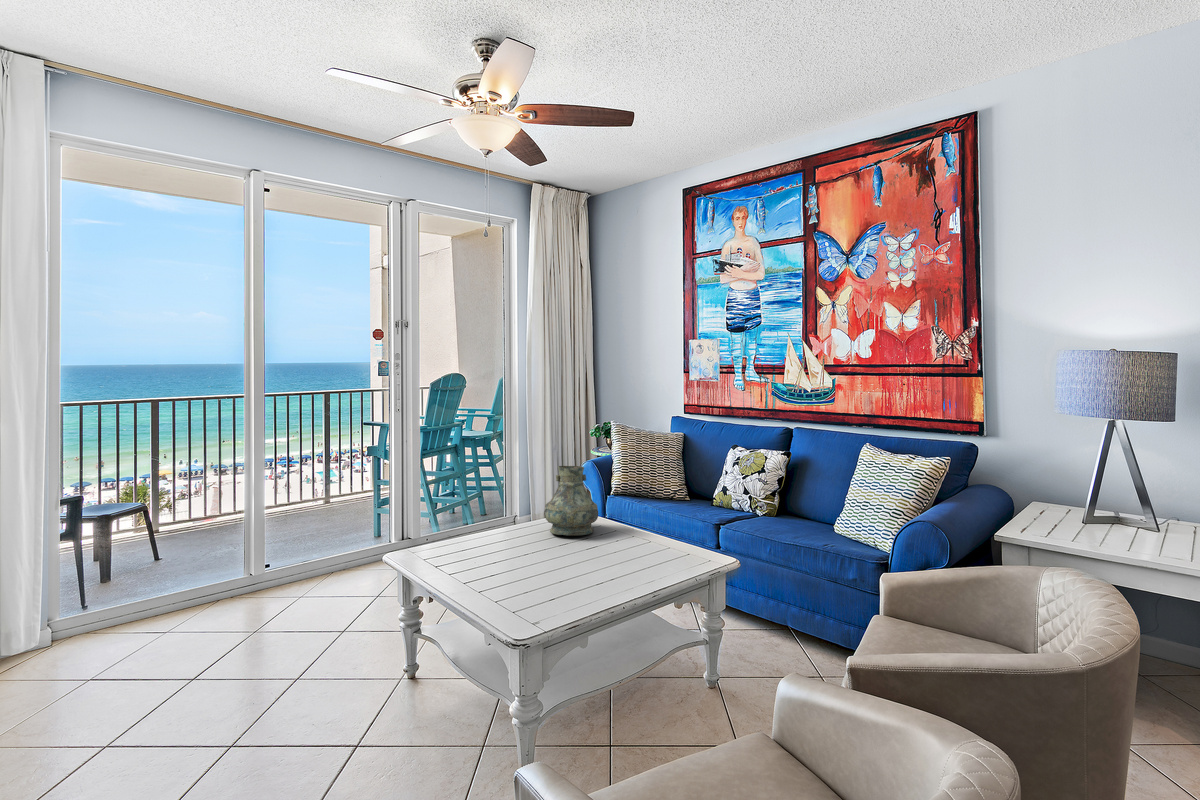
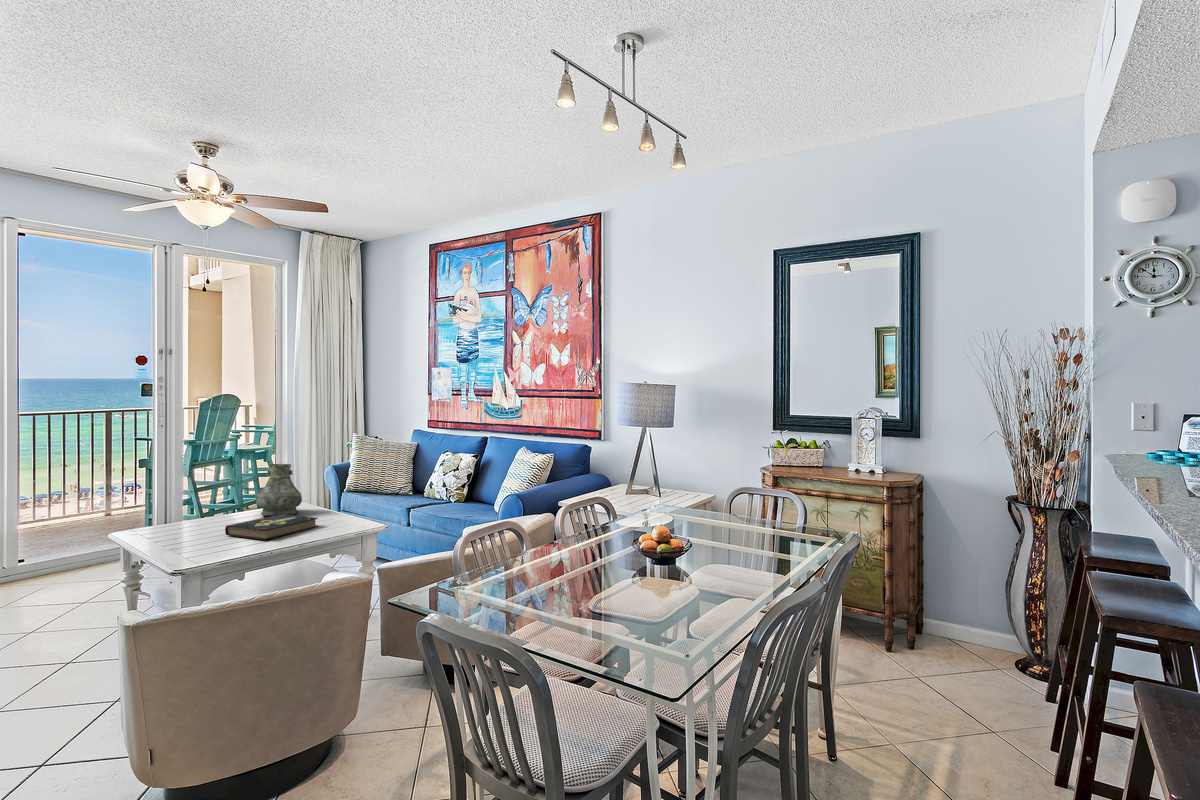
book: none [534,536,643,584] -> present [225,514,318,540]

